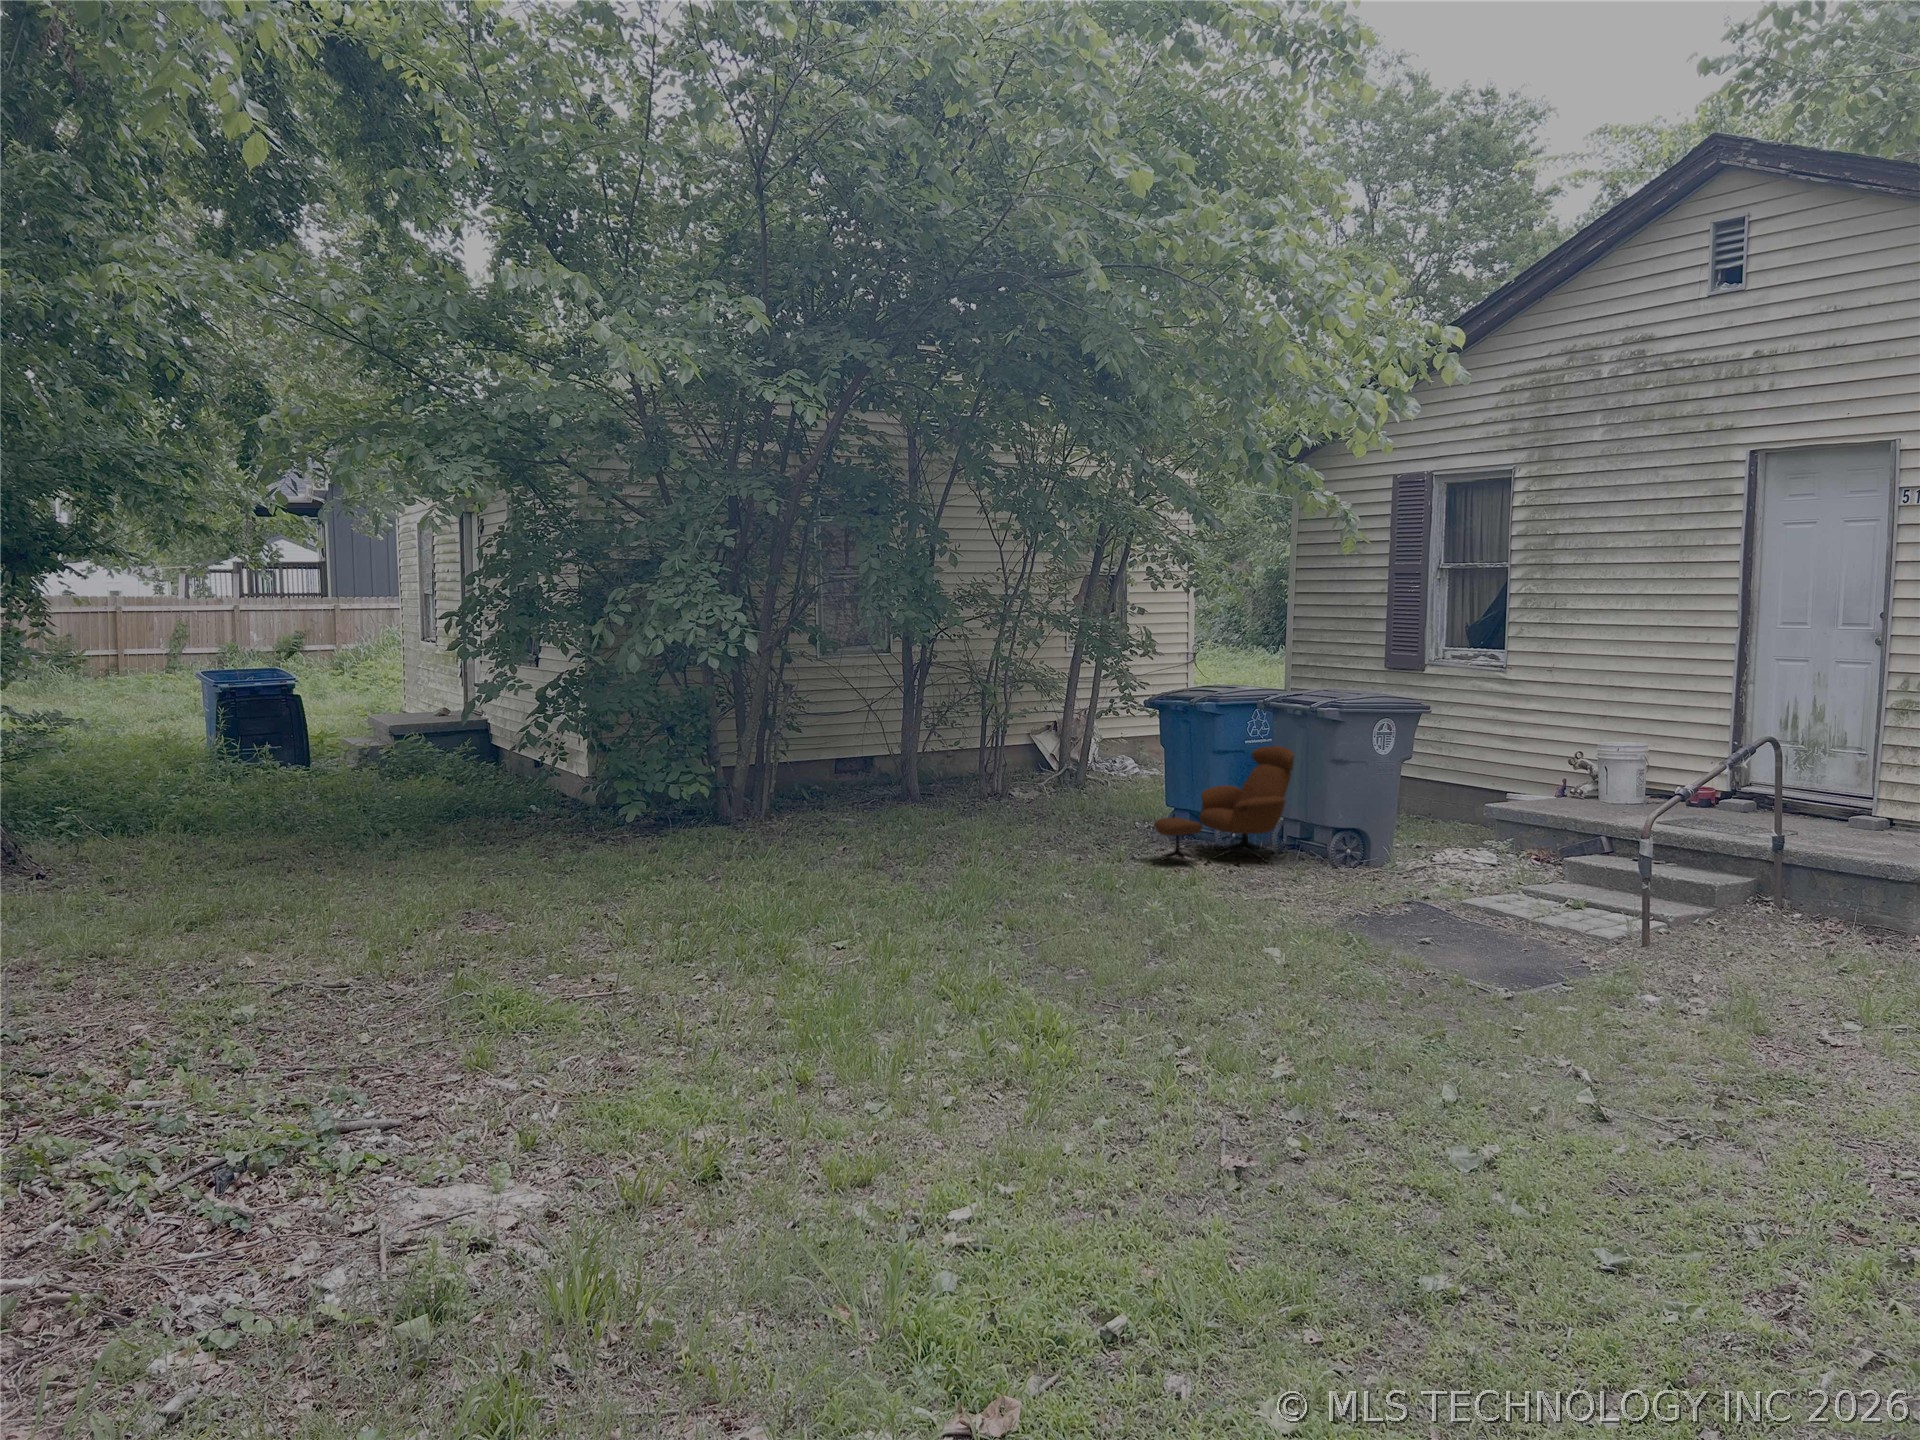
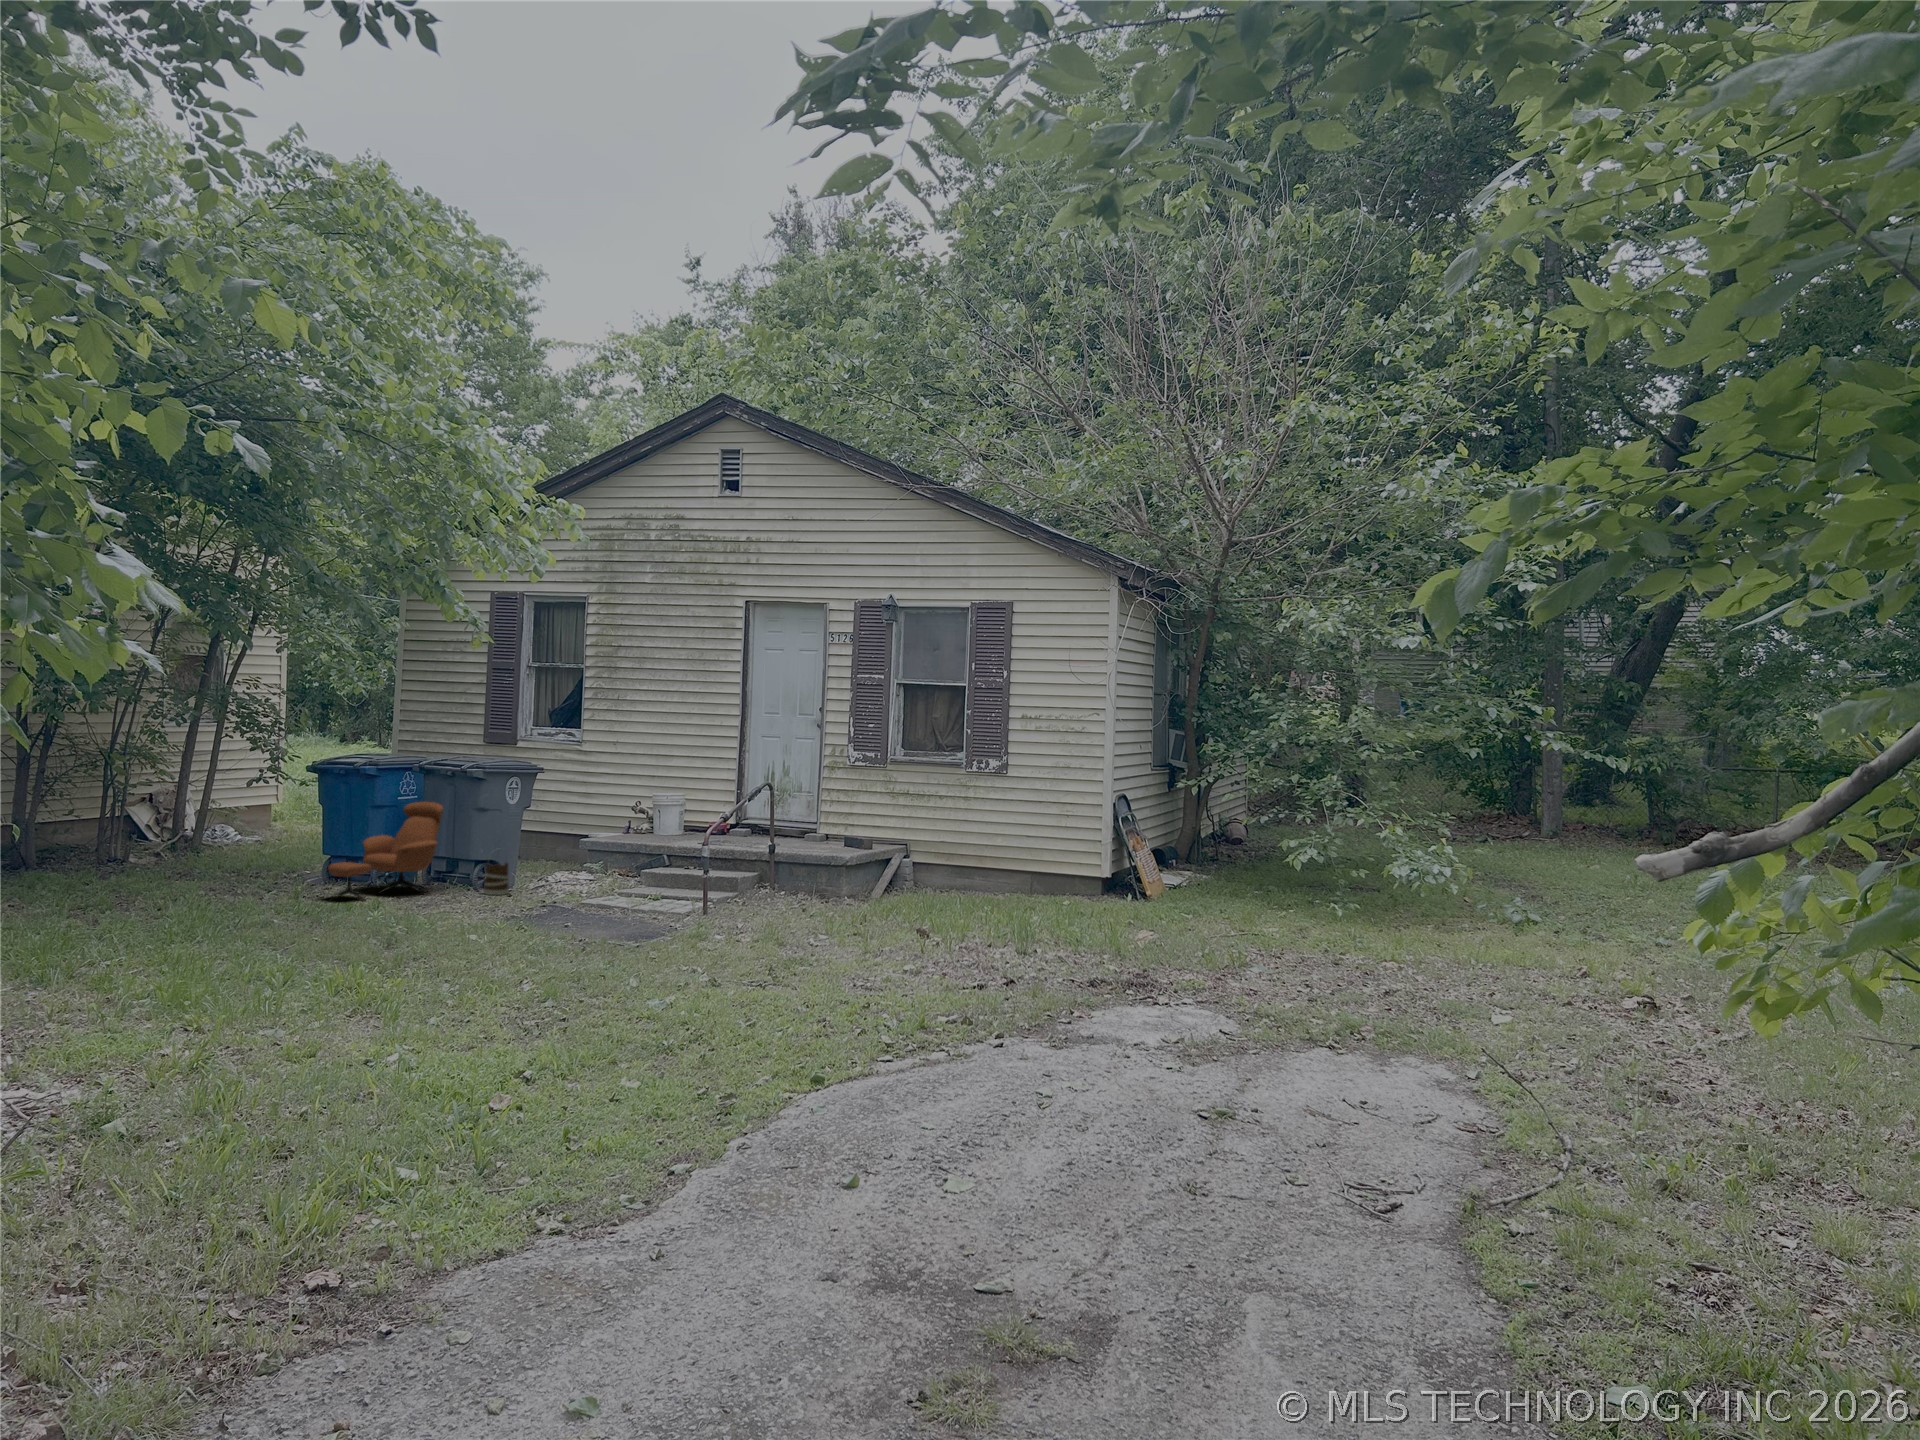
wooden bucket: none [1340,812,1374,873] -> present [483,862,509,895]

